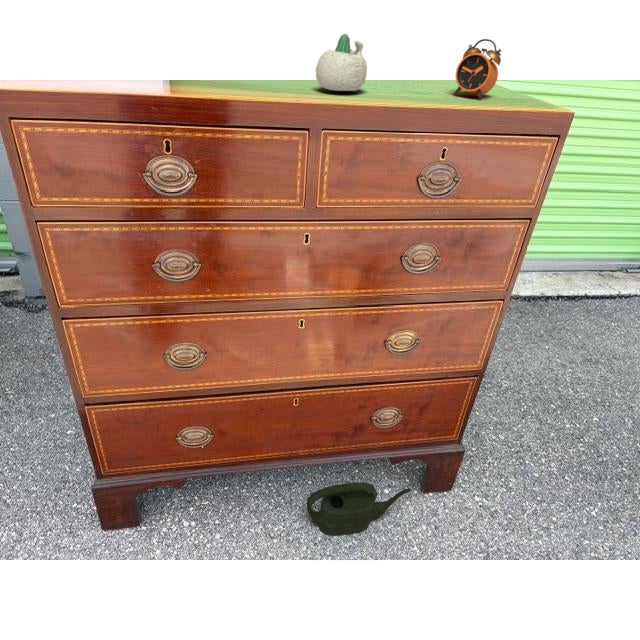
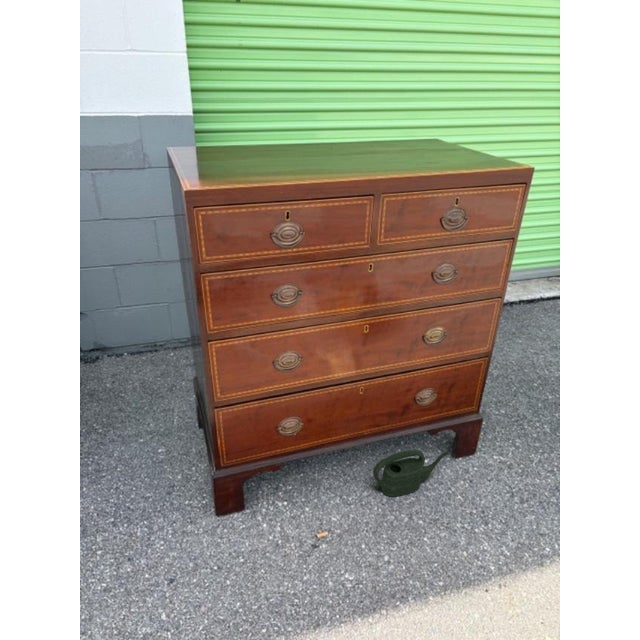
succulent planter: present [316,34,367,91] -> none [368,132,401,168]
alarm clock: present [454,39,501,100] -> none [454,126,483,164]

